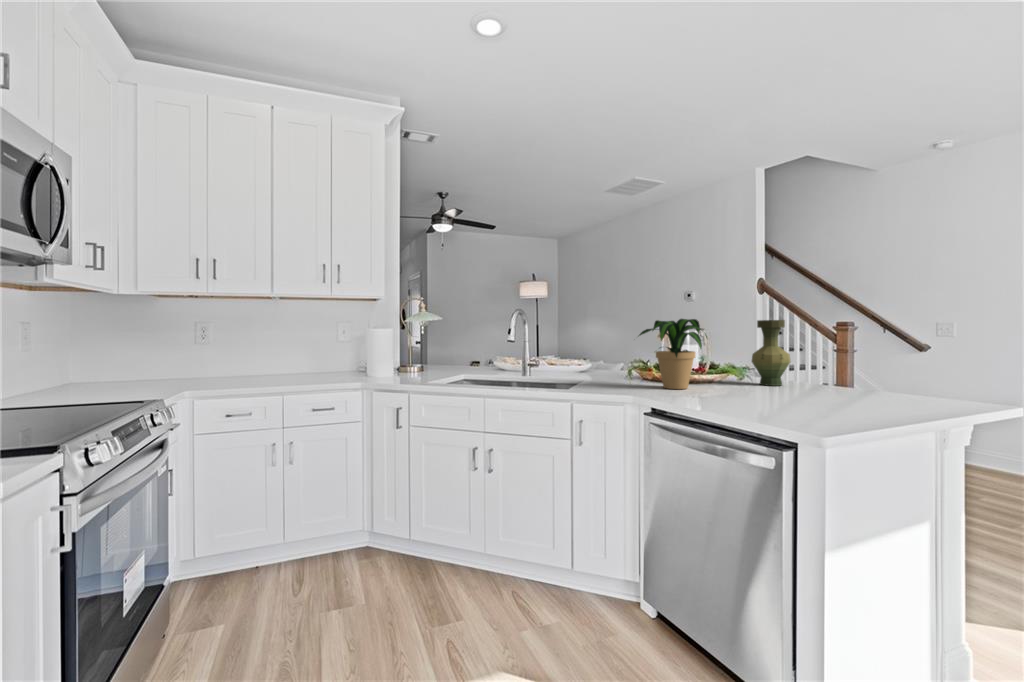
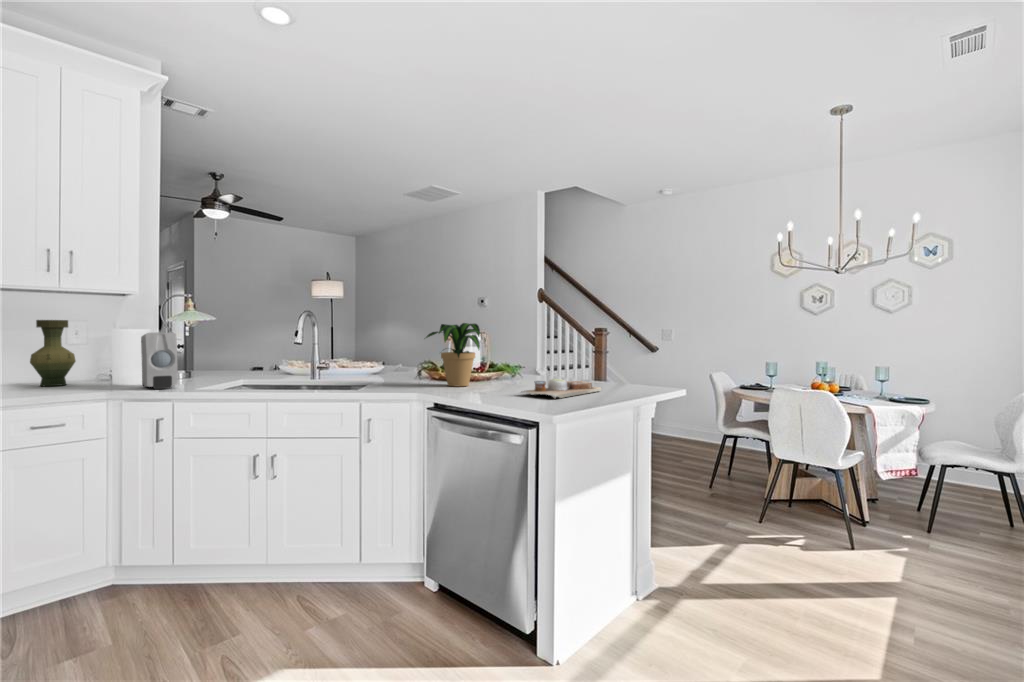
vase: present [752,320,791,386] -> present [30,320,76,386]
soap dispenser: none [383,333,410,383] -> present [141,332,178,389]
cutting board: none [756,384,867,411] -> present [522,379,602,399]

